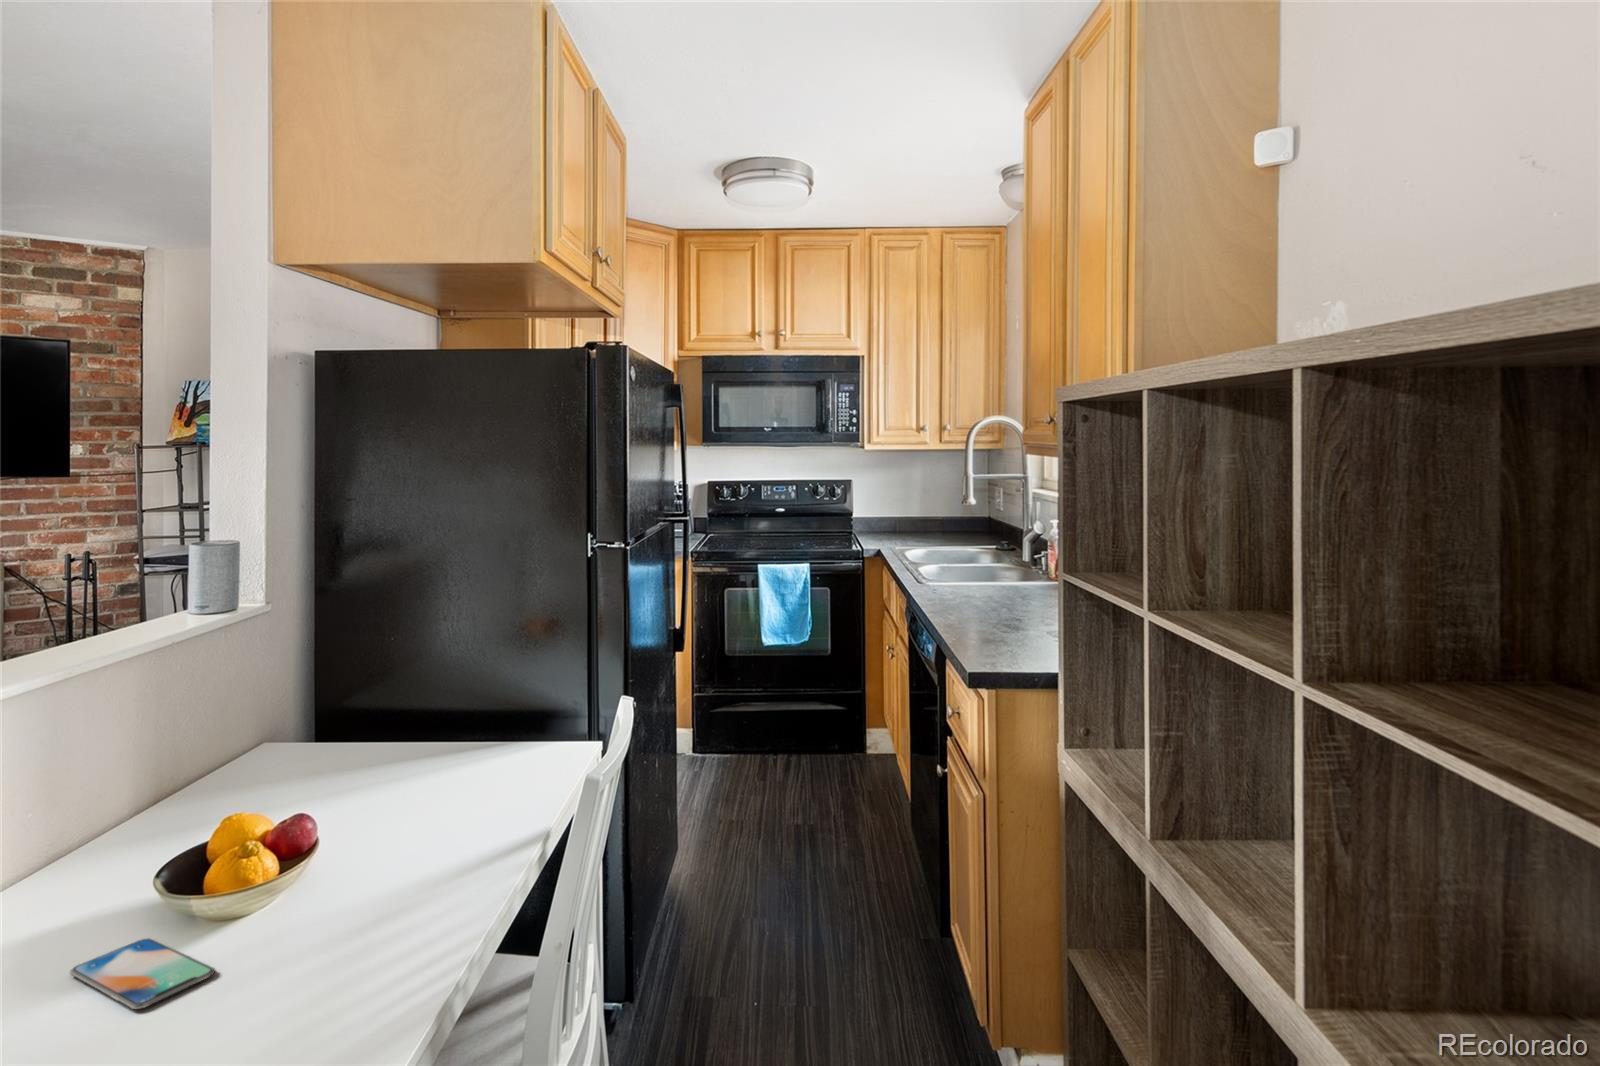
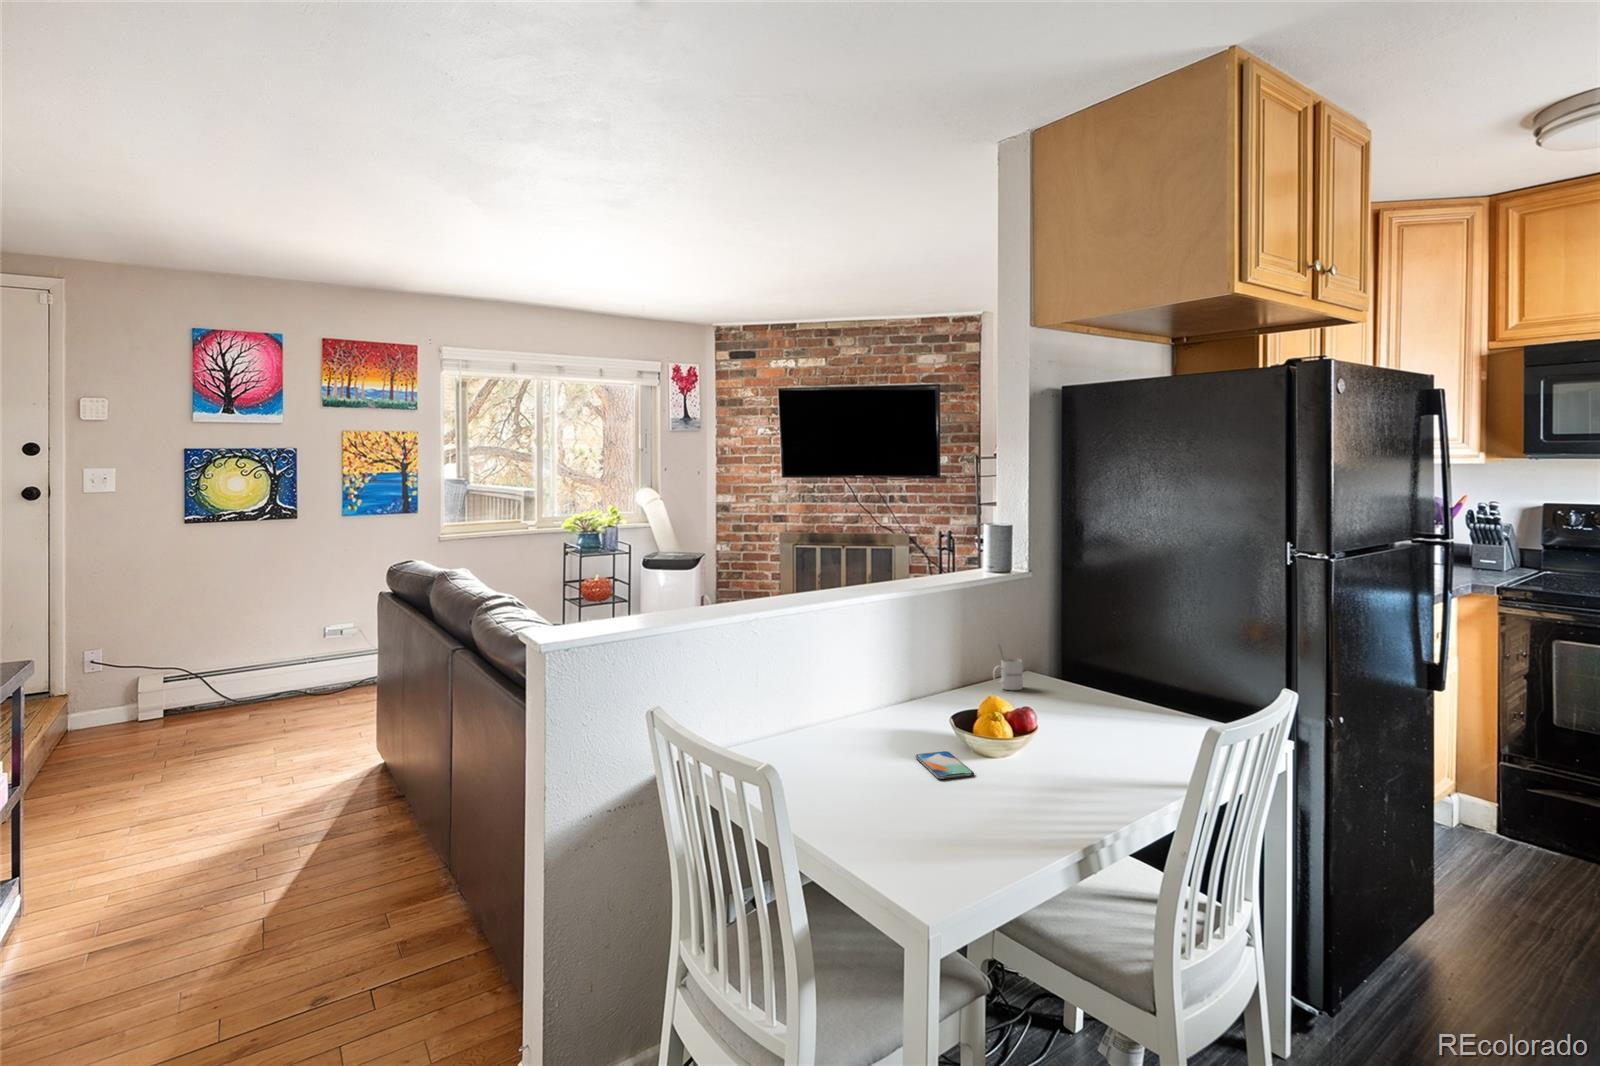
mug: none [213,715,267,785] -> present [993,647,1023,690]

